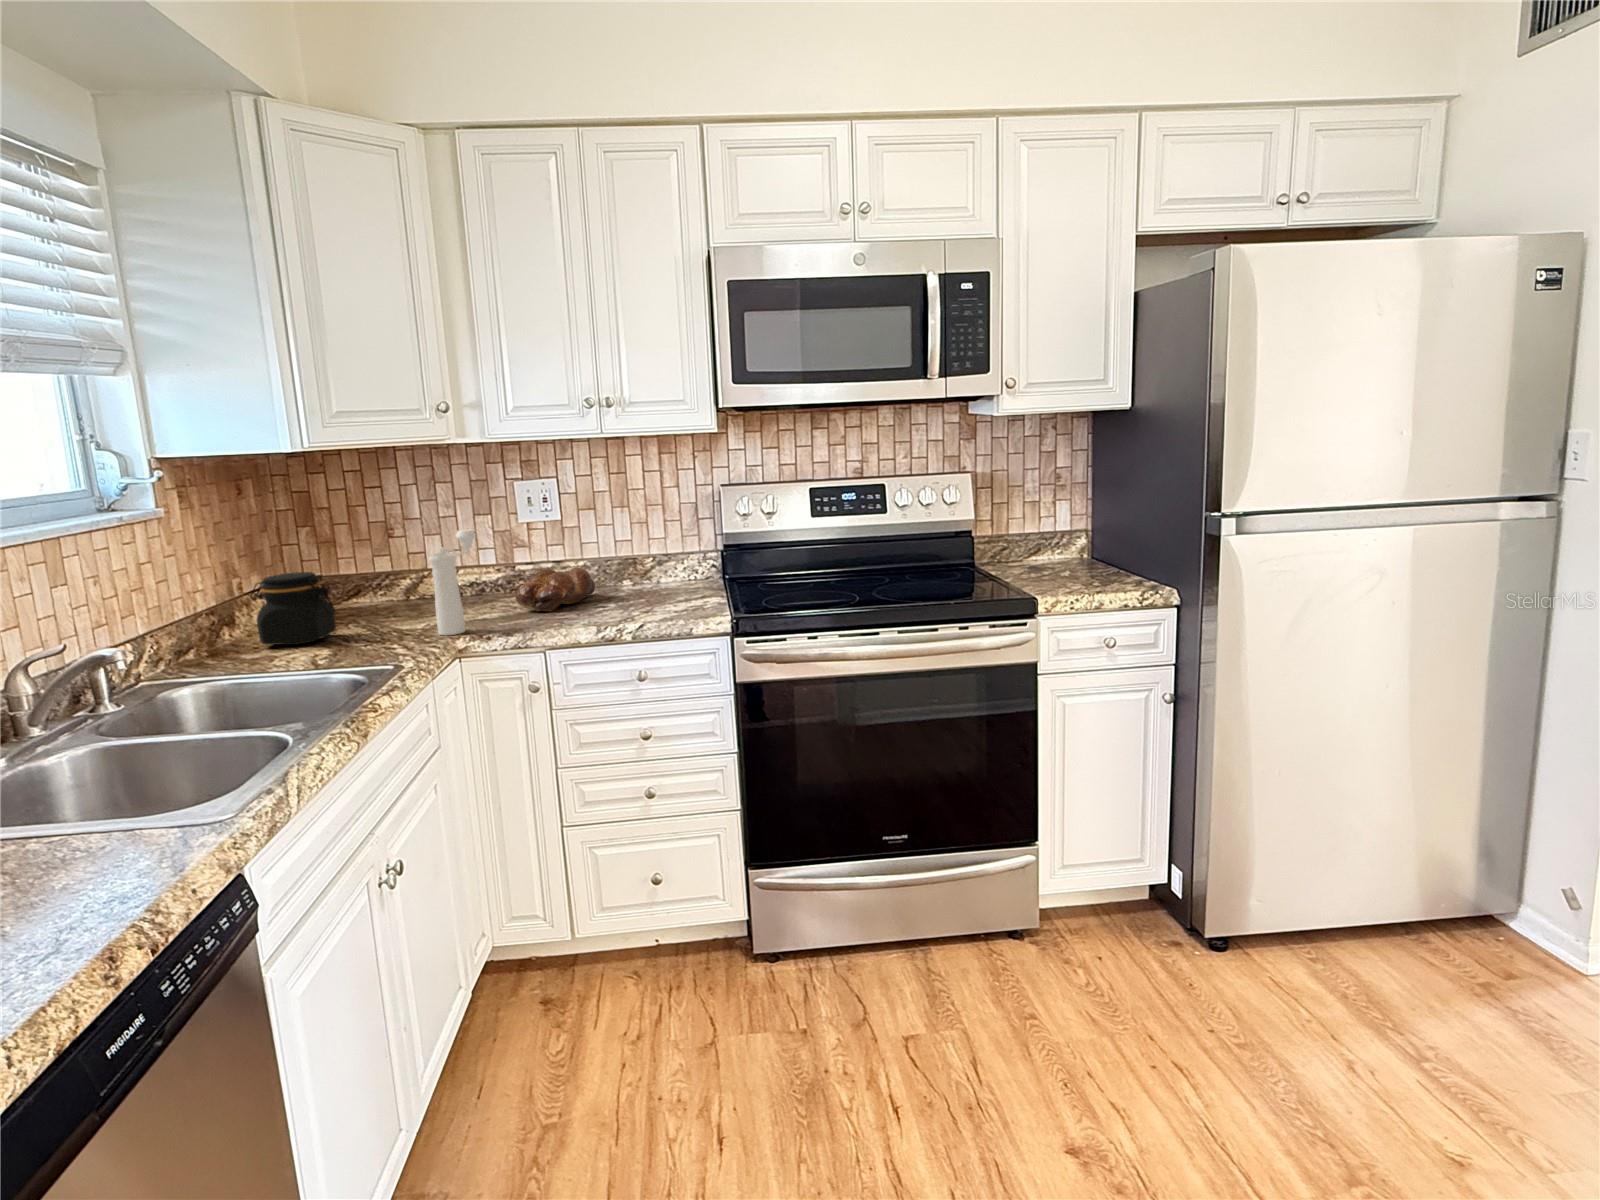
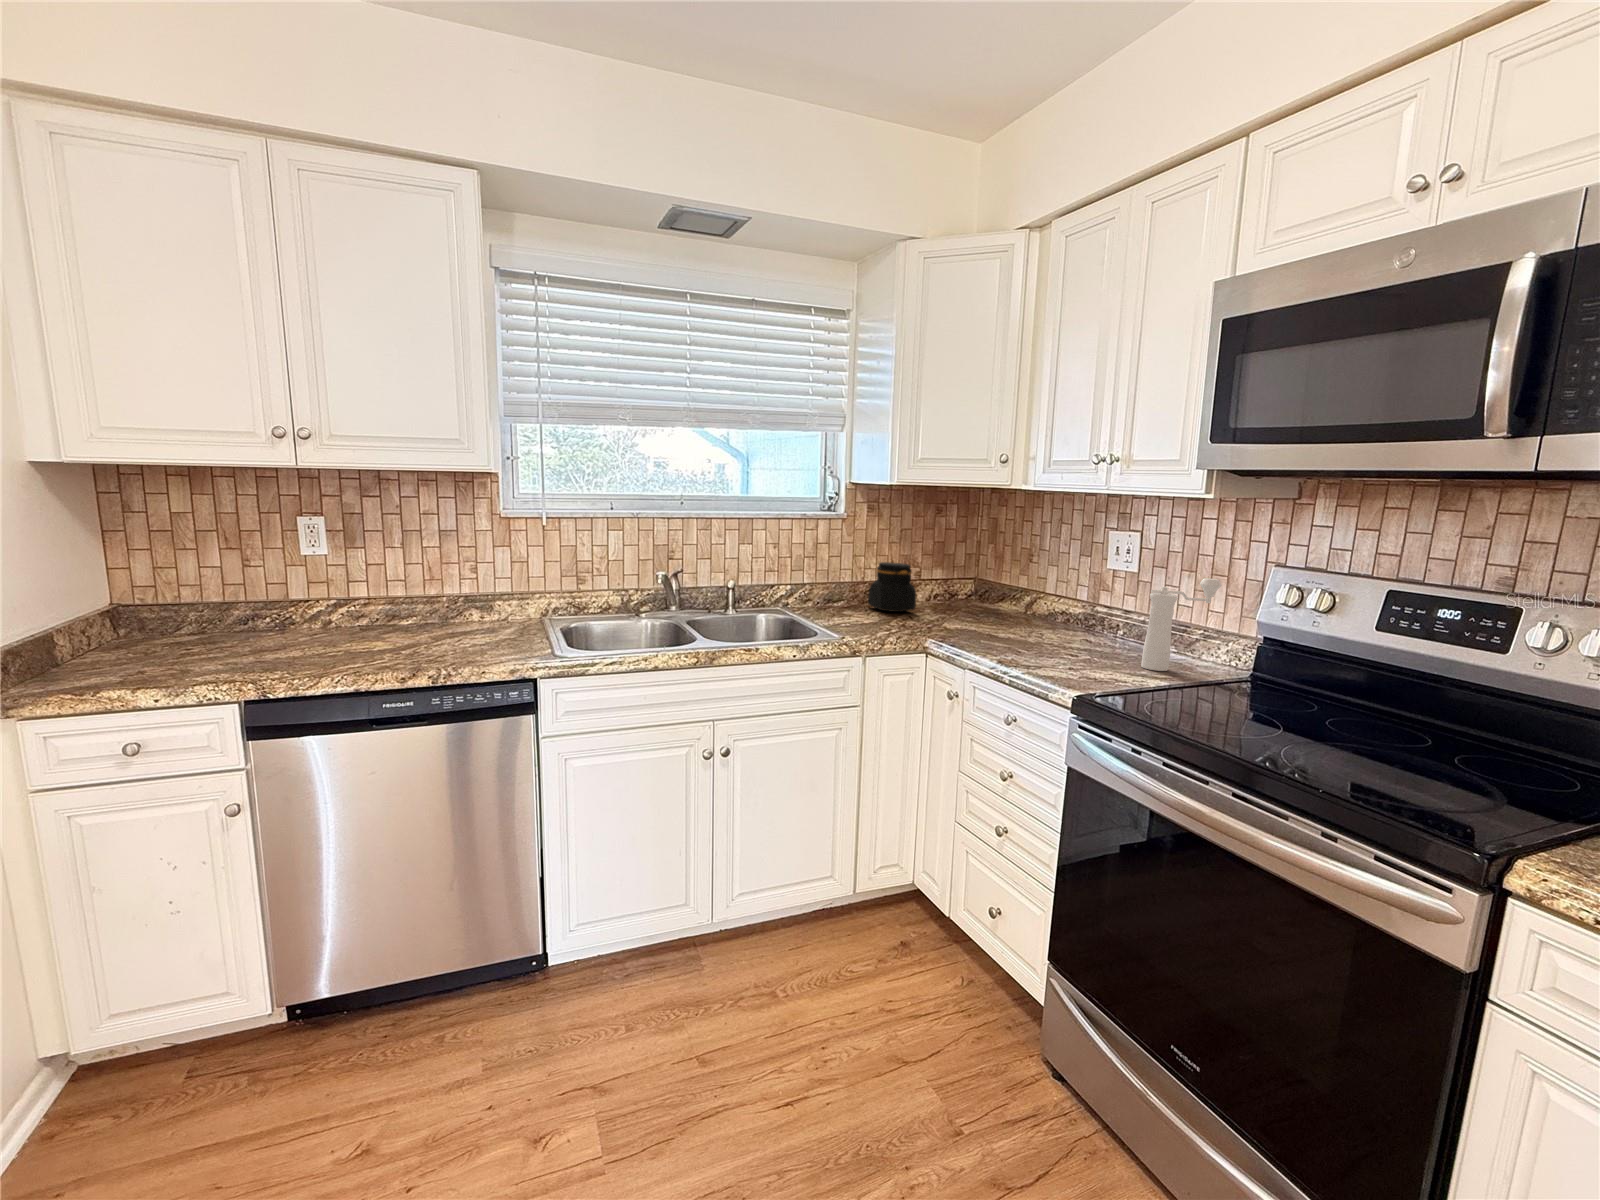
pepper mill: present [429,529,476,635] -> present [1141,578,1221,671]
bread loaf: present [516,568,595,611] -> none [1025,610,1125,646]

